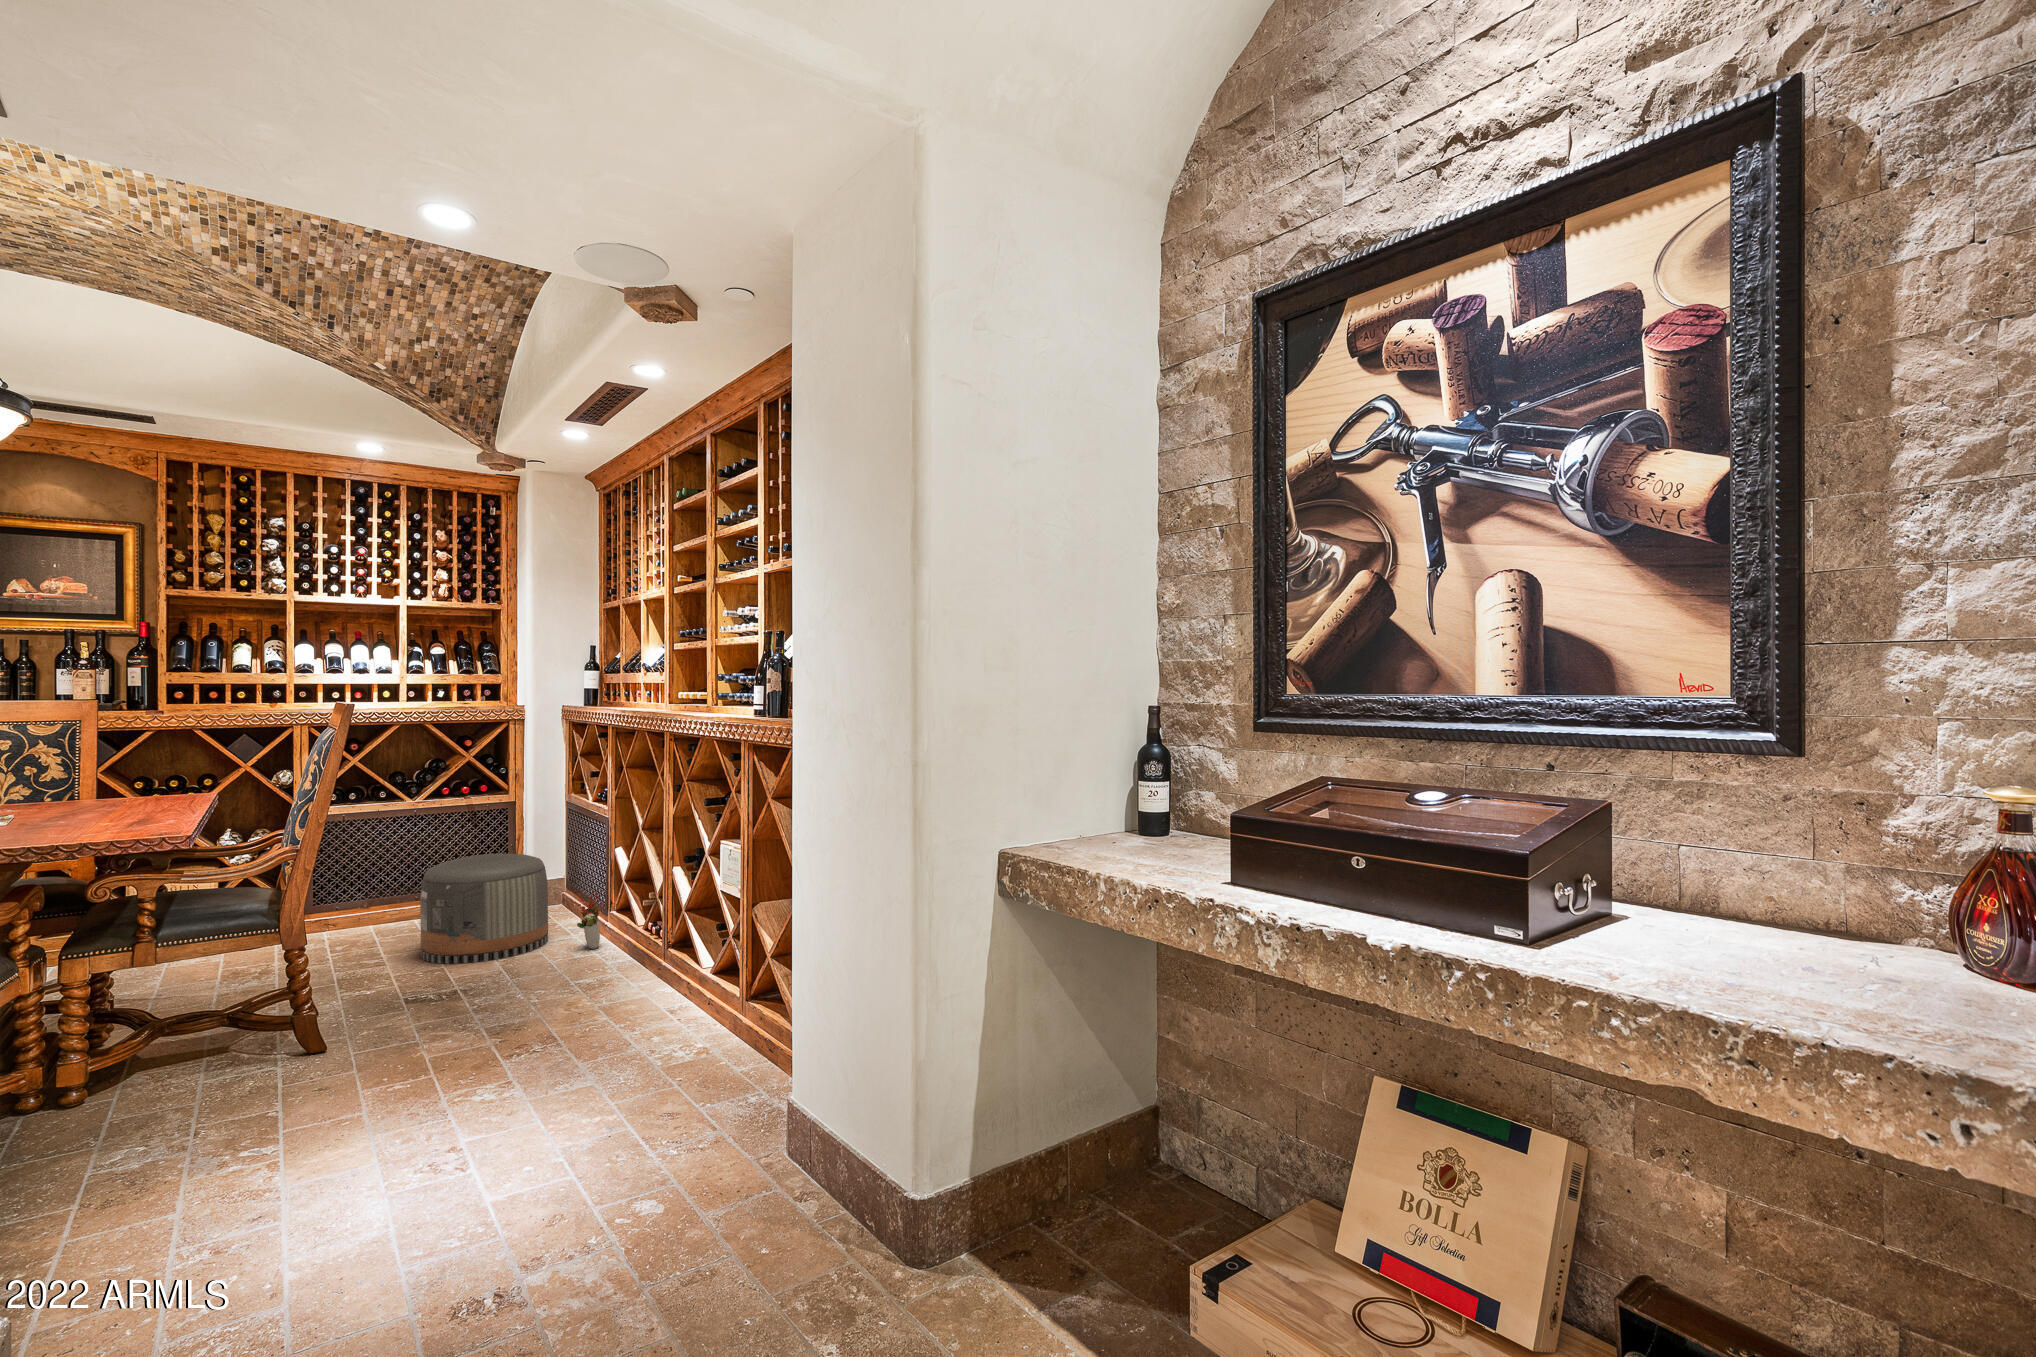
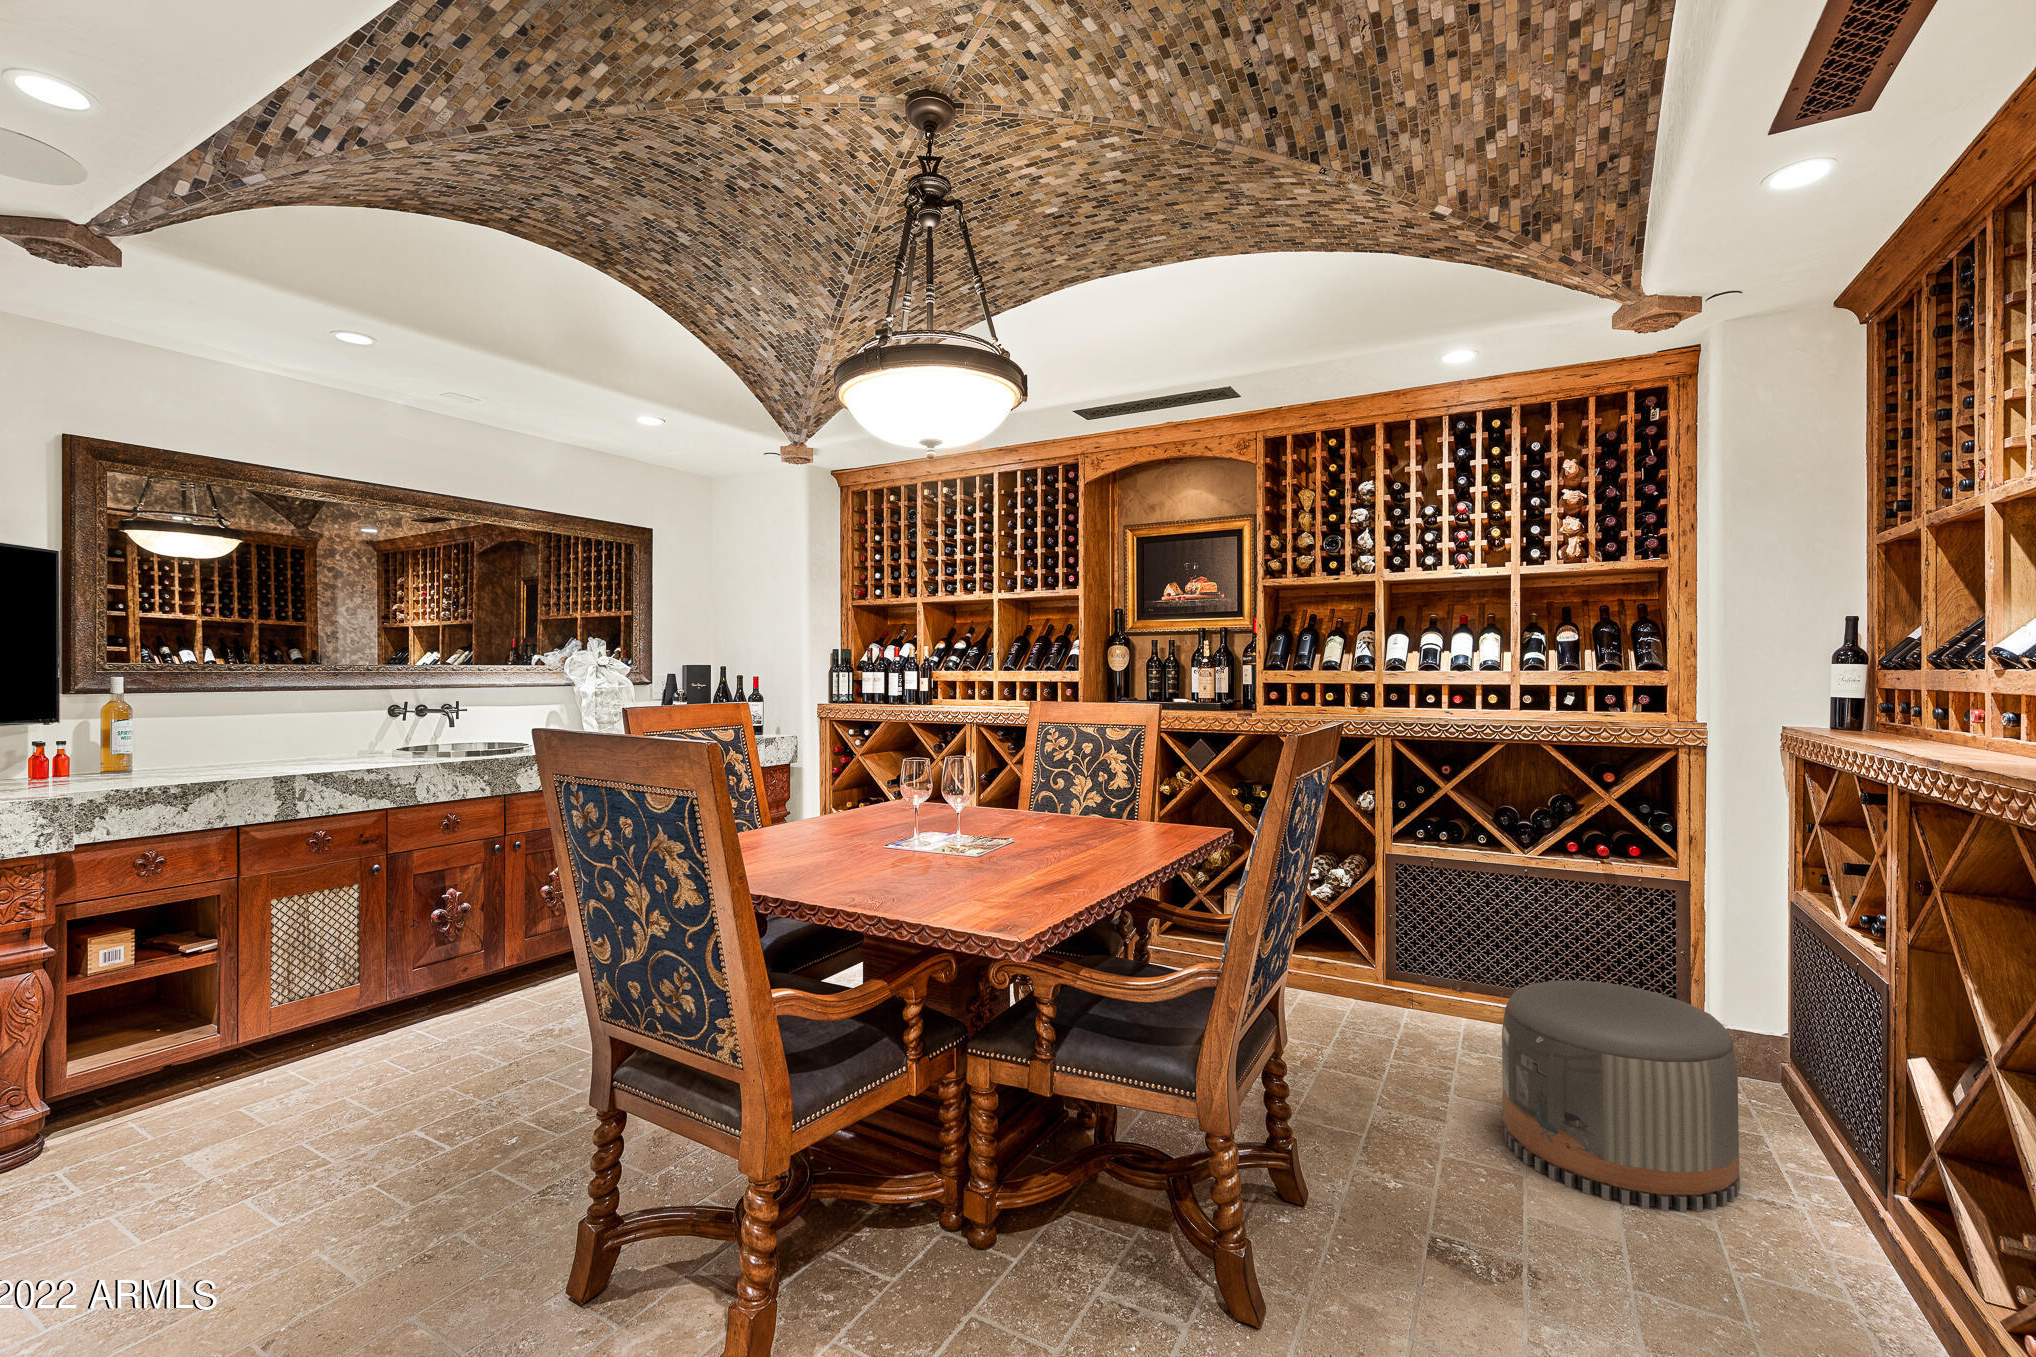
decorative plant: present [575,893,604,949] -> none [1798,1138,1879,1280]

